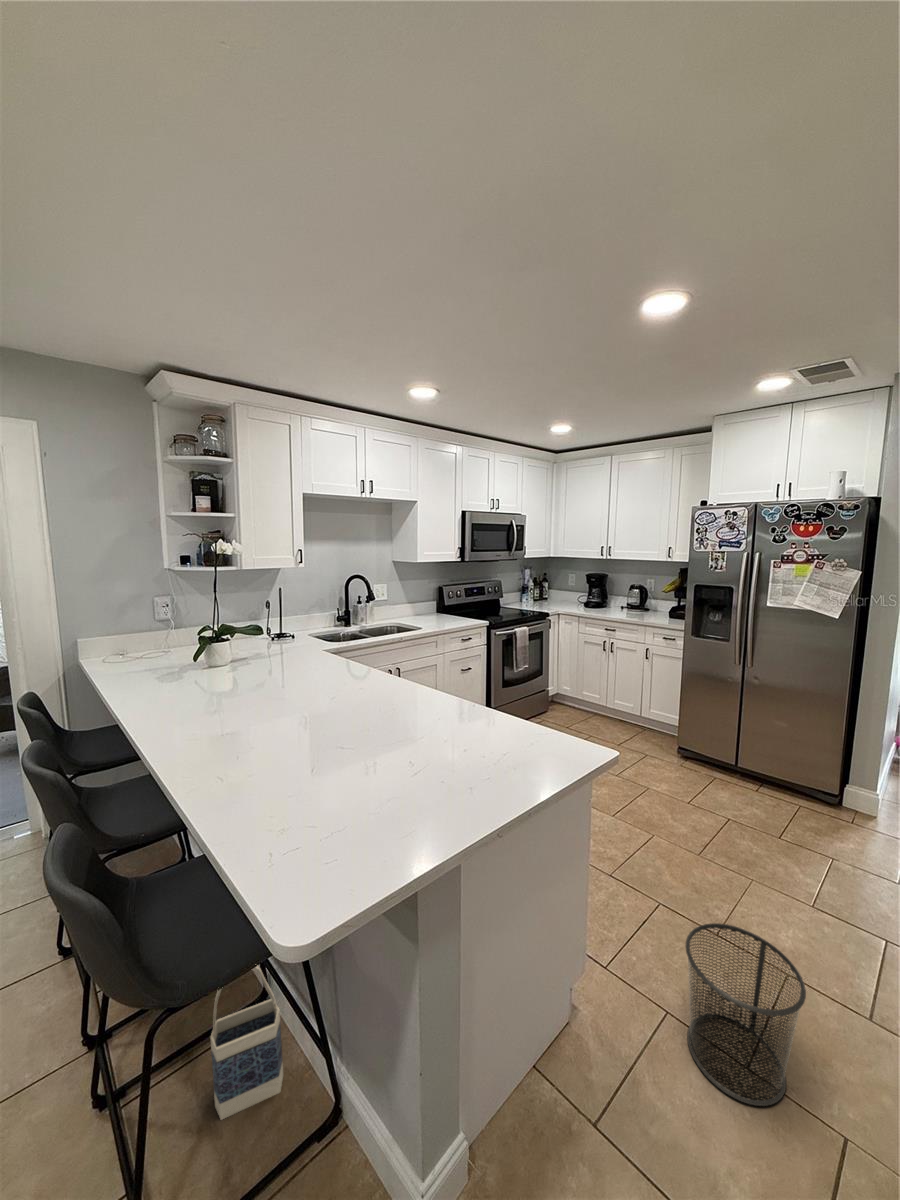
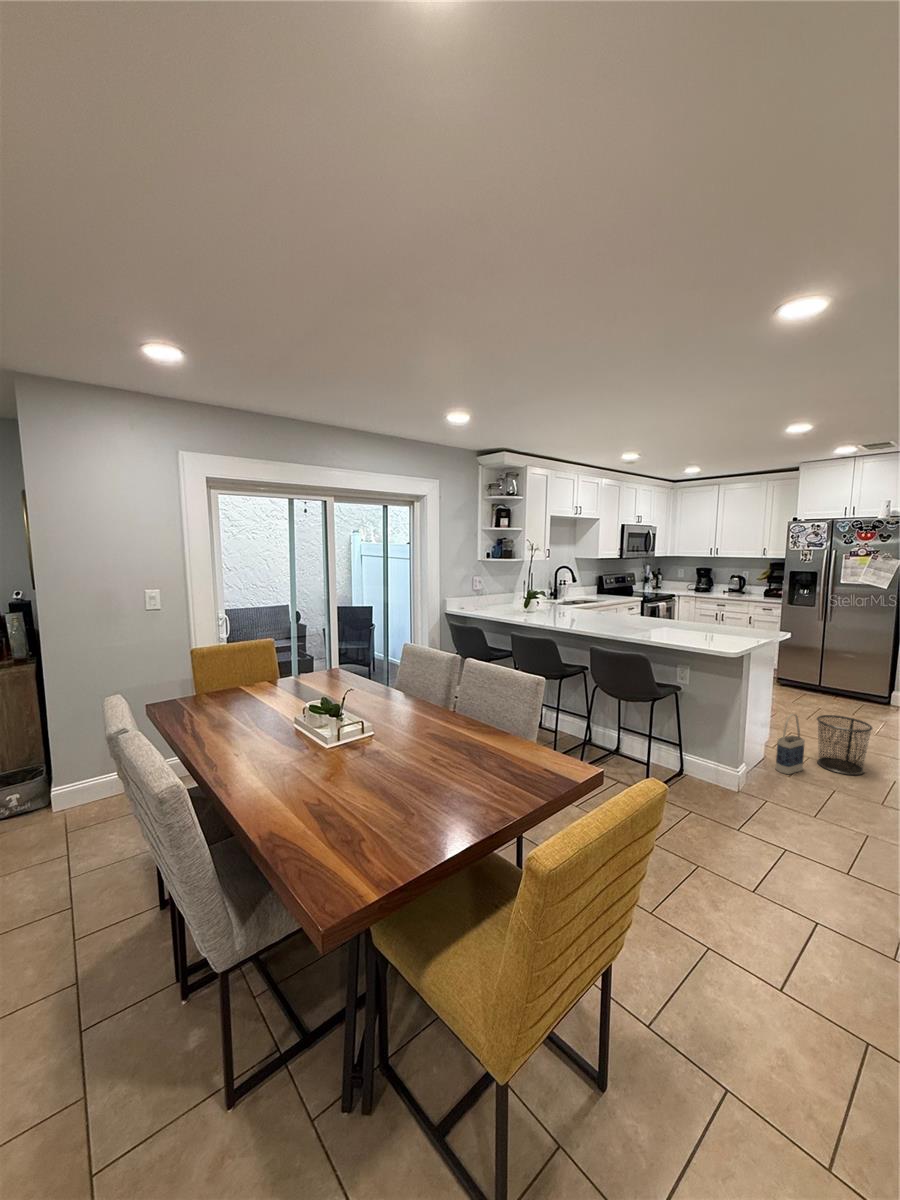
bag: present [211,966,283,1120] -> present [775,714,805,774]

